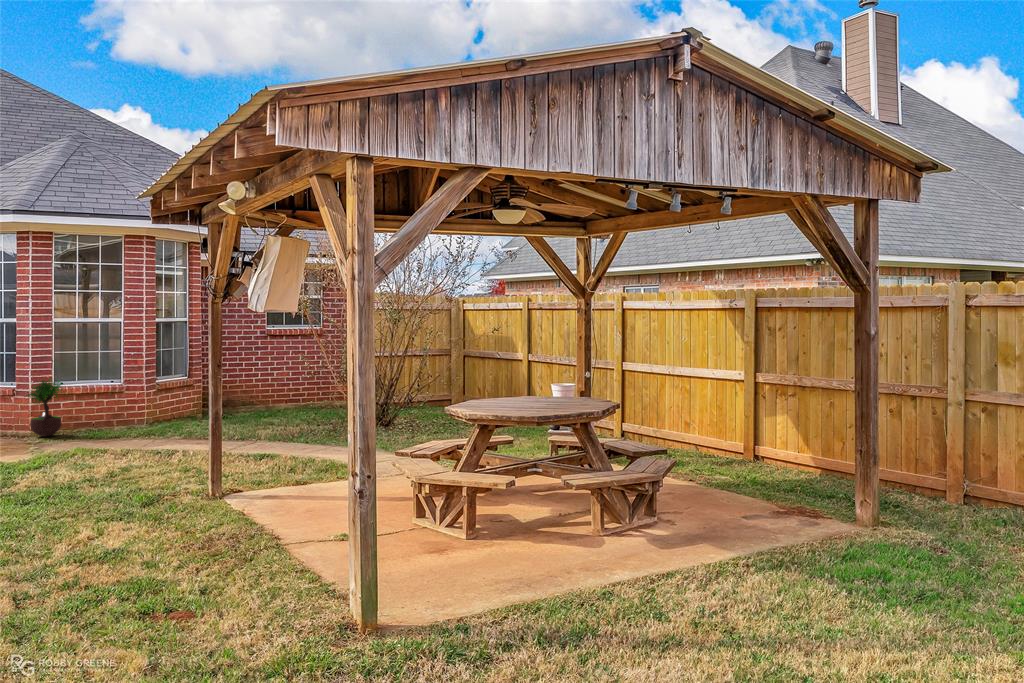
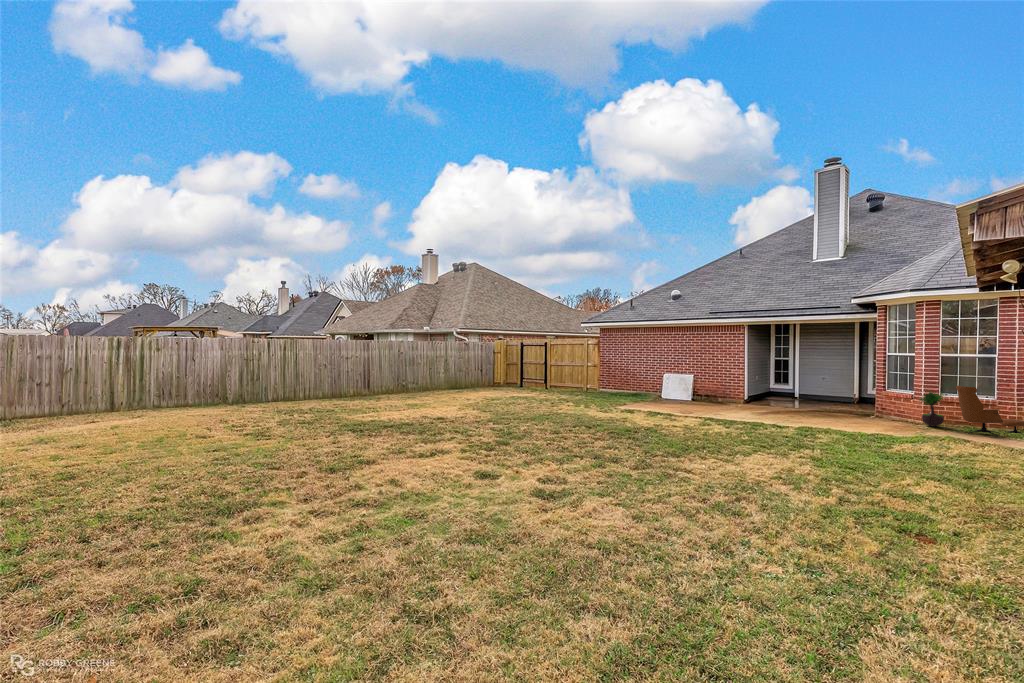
lounge chair: none [81,367,162,439] -> present [956,386,1024,437]

